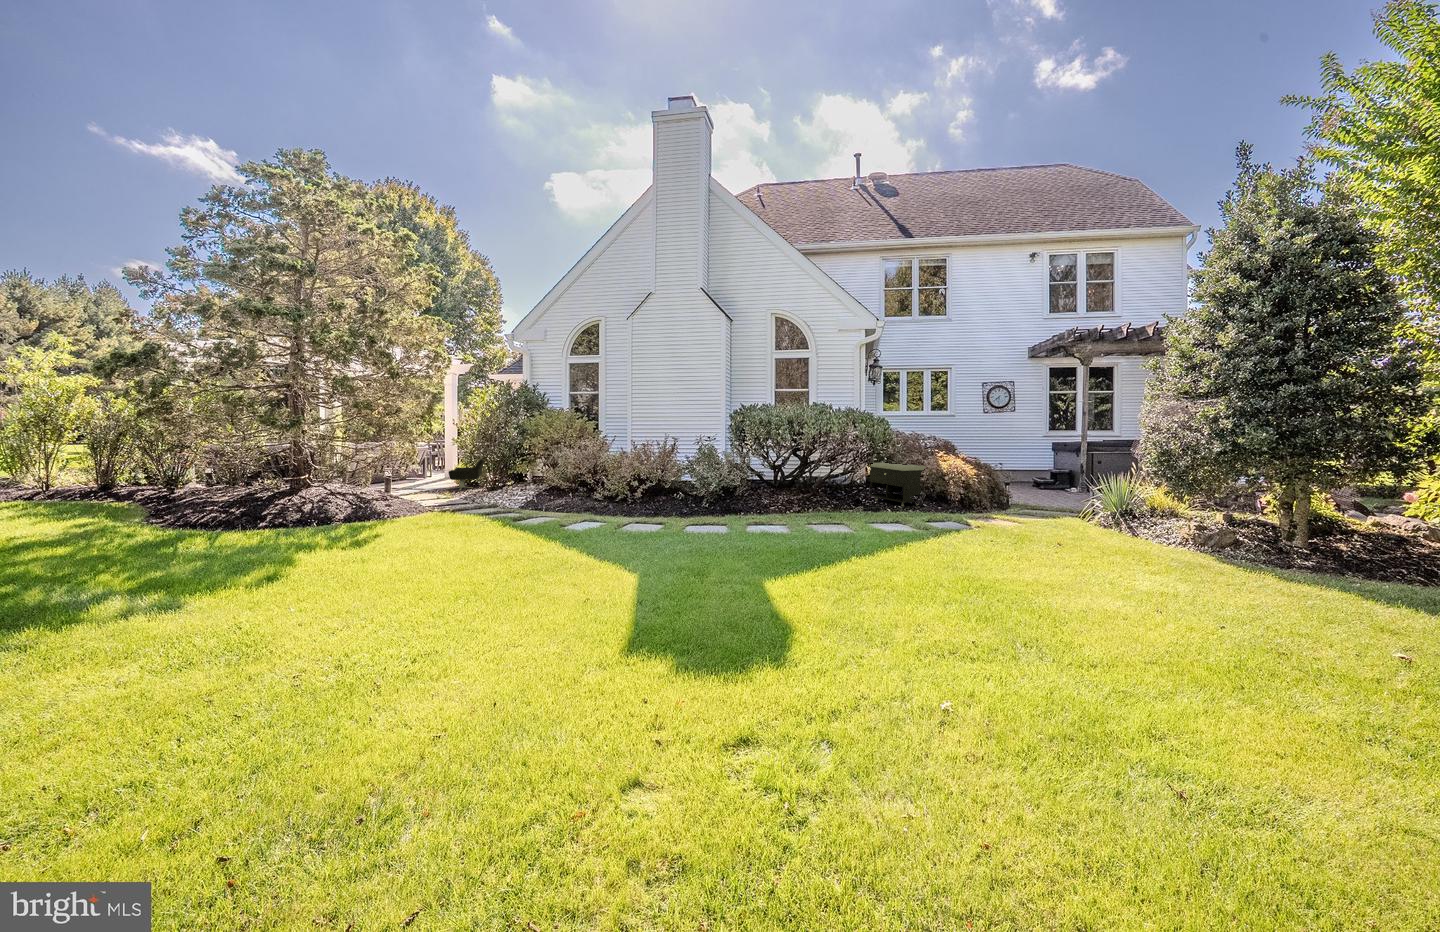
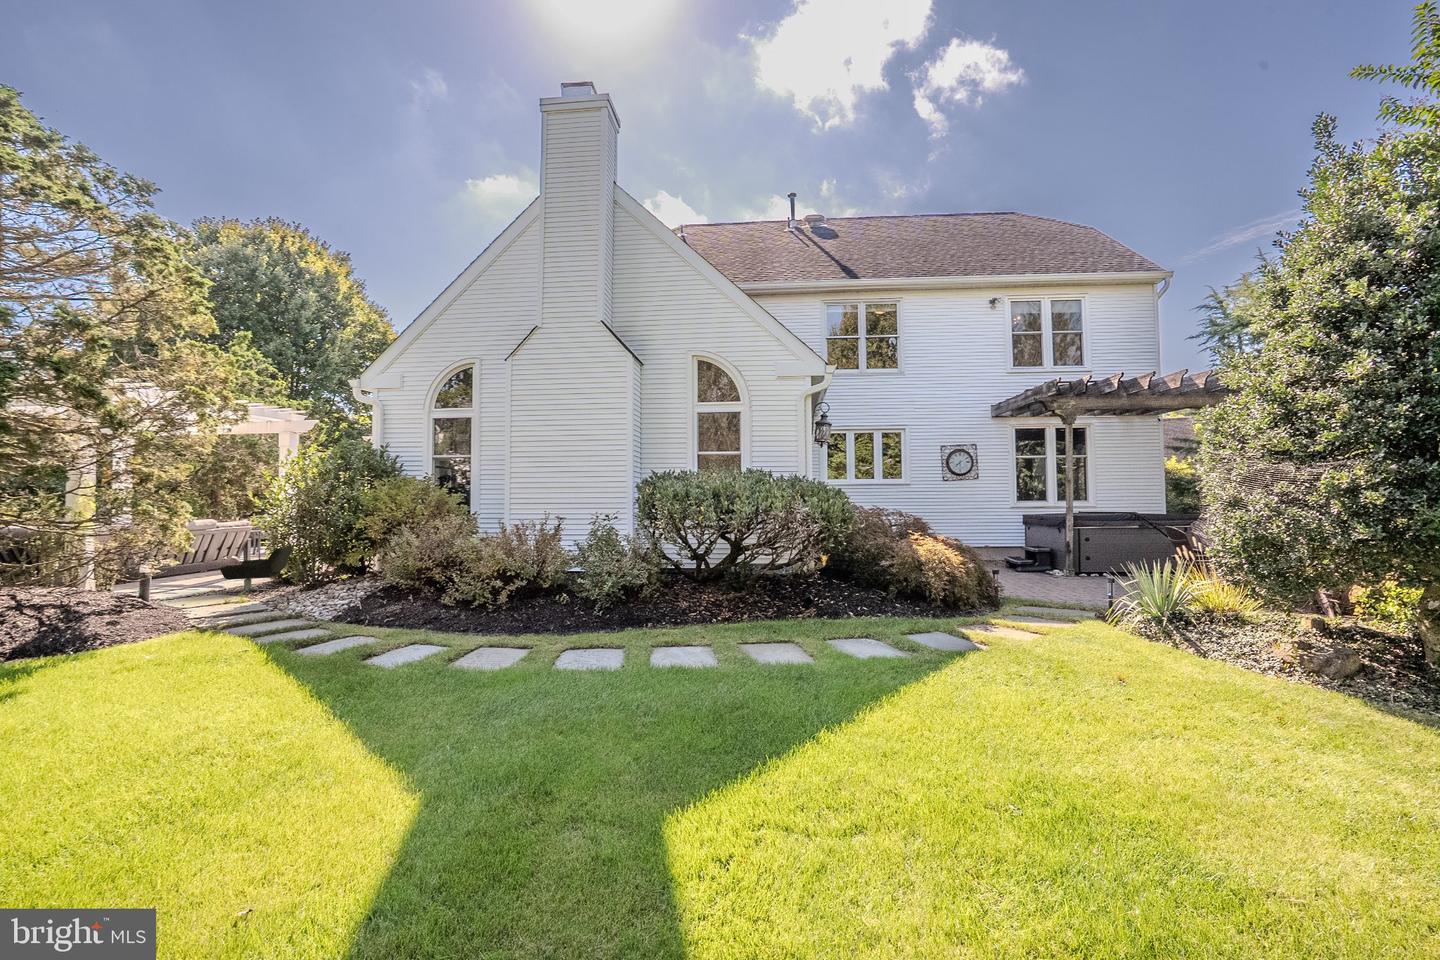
storage bench: present [870,462,926,506] -> none [825,545,903,608]

